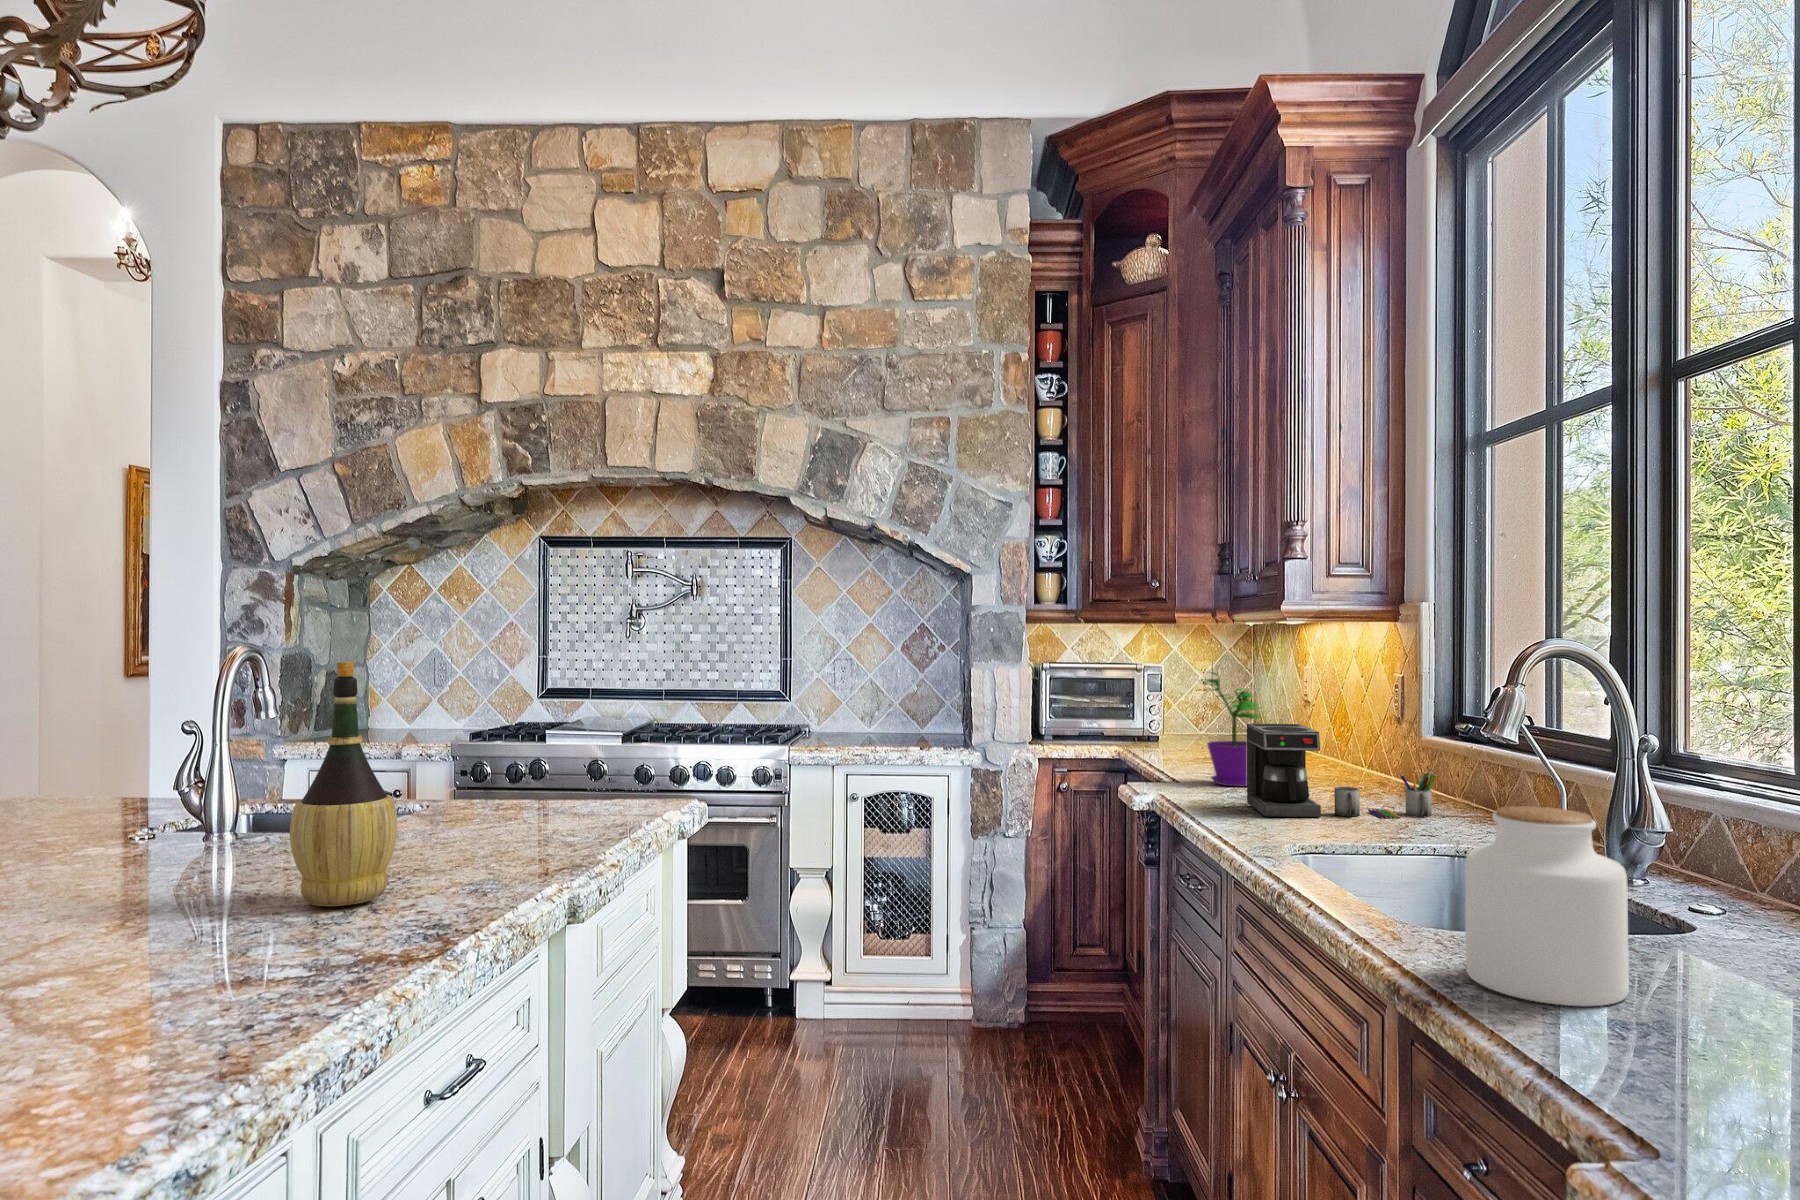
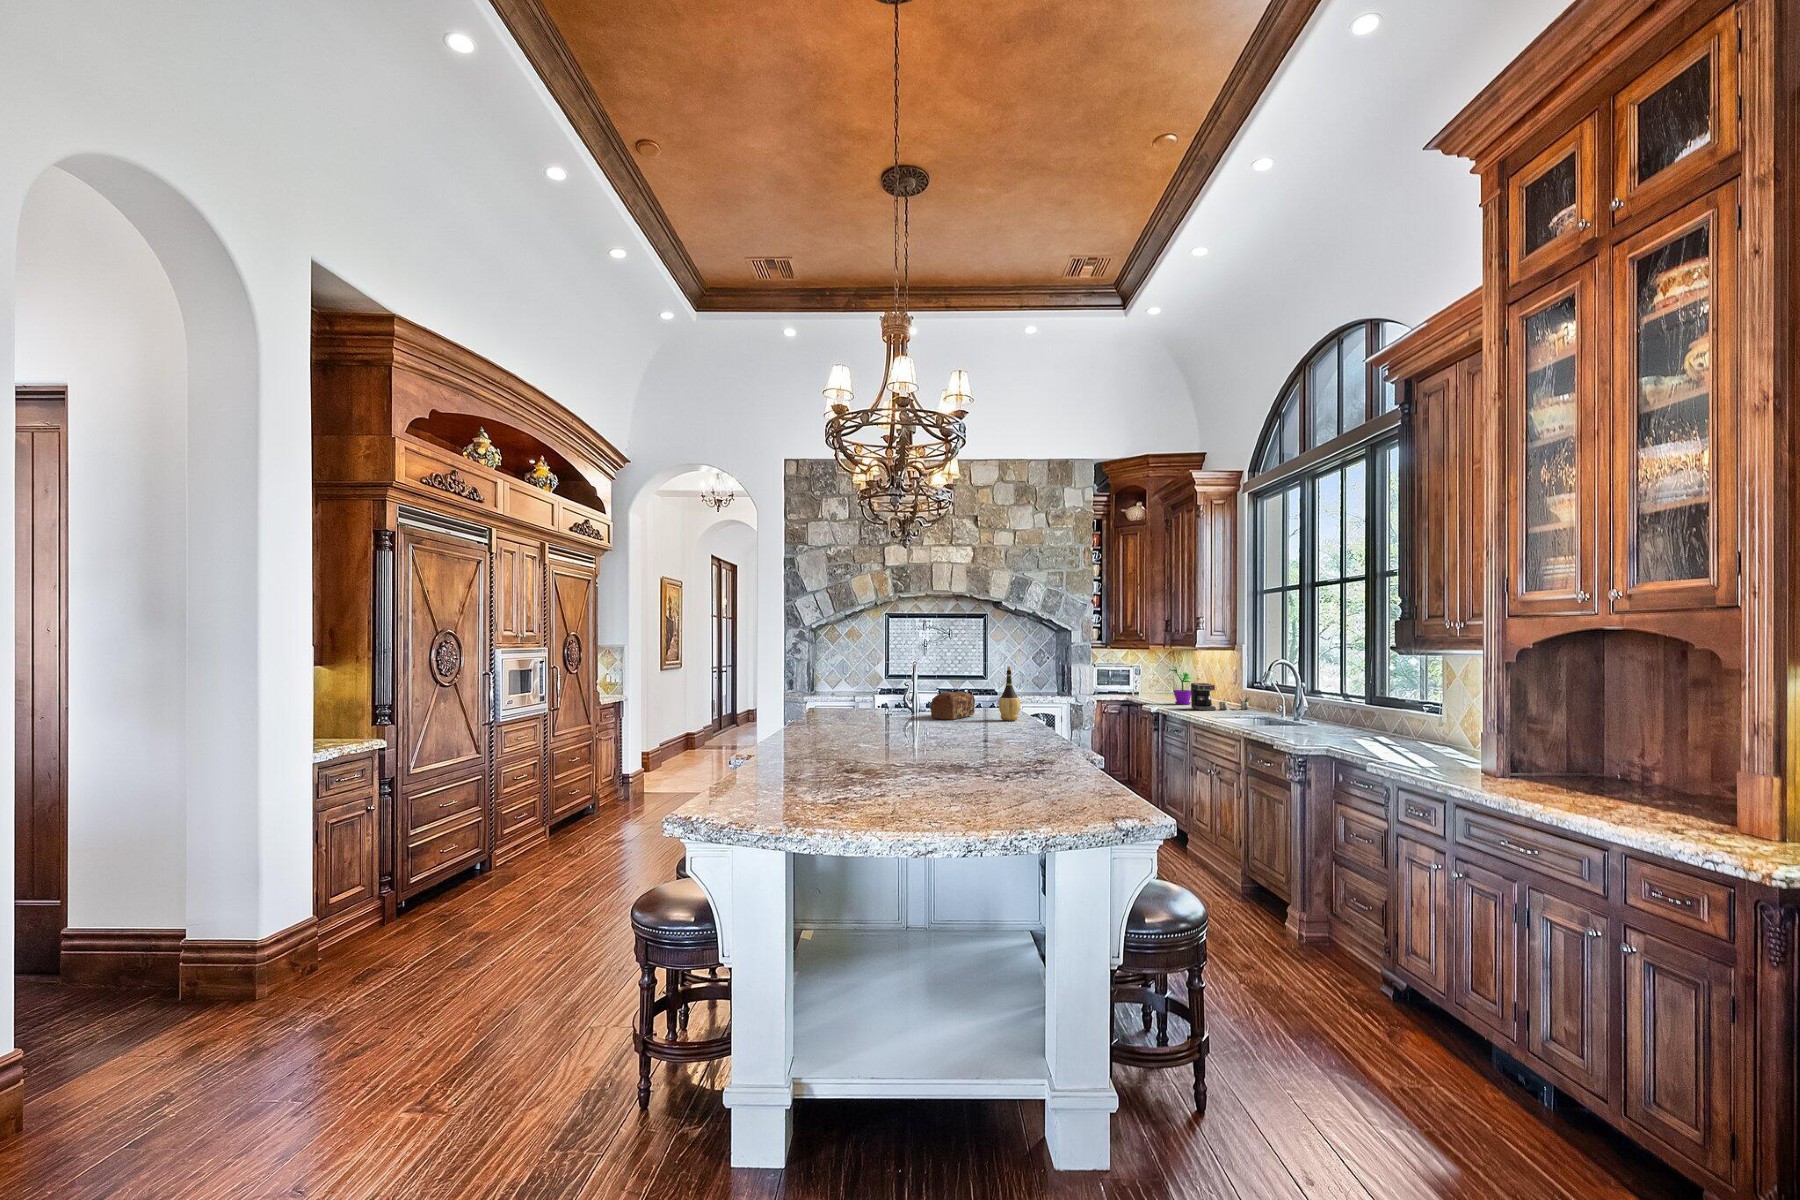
bread loaf: none [54,763,315,896] -> present [930,692,975,720]
jar: present [1465,806,1629,1006] -> none [1257,695,1288,731]

